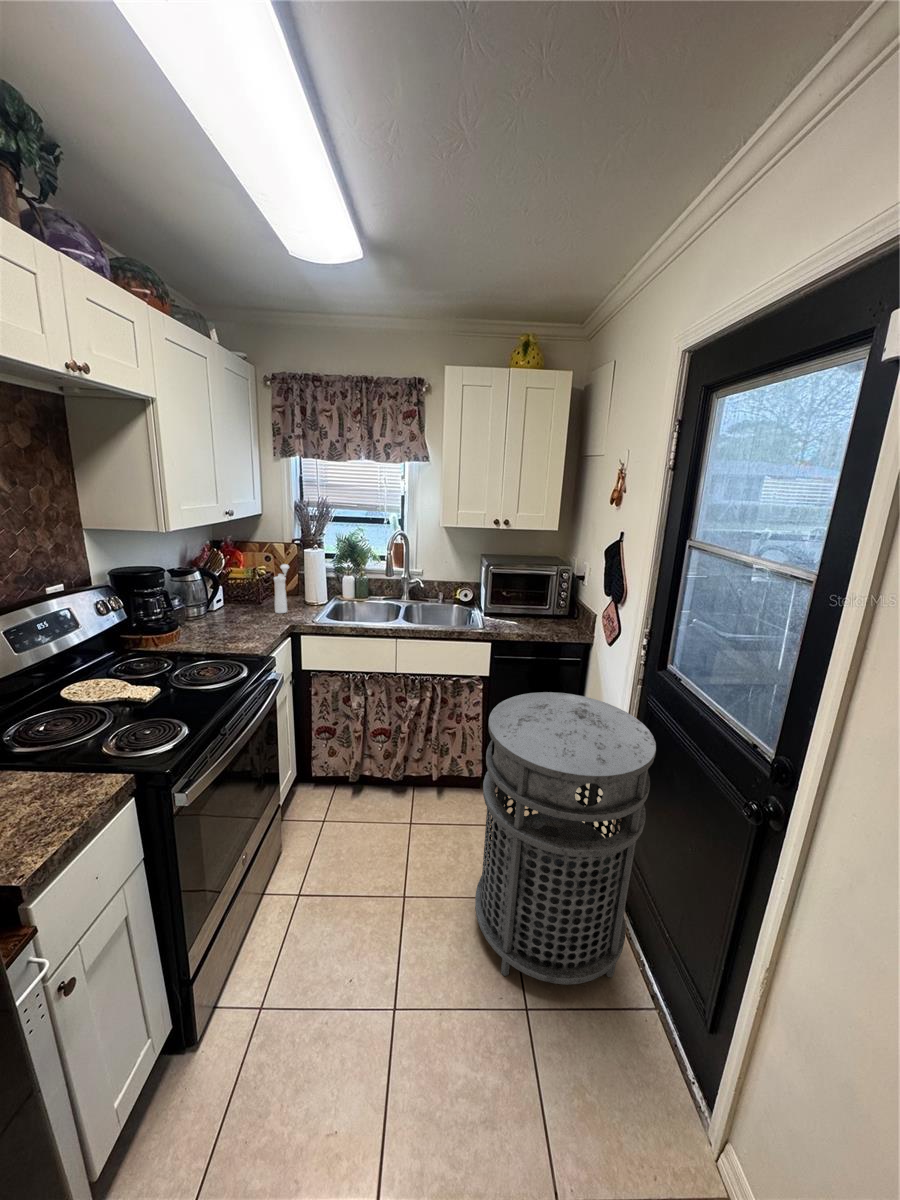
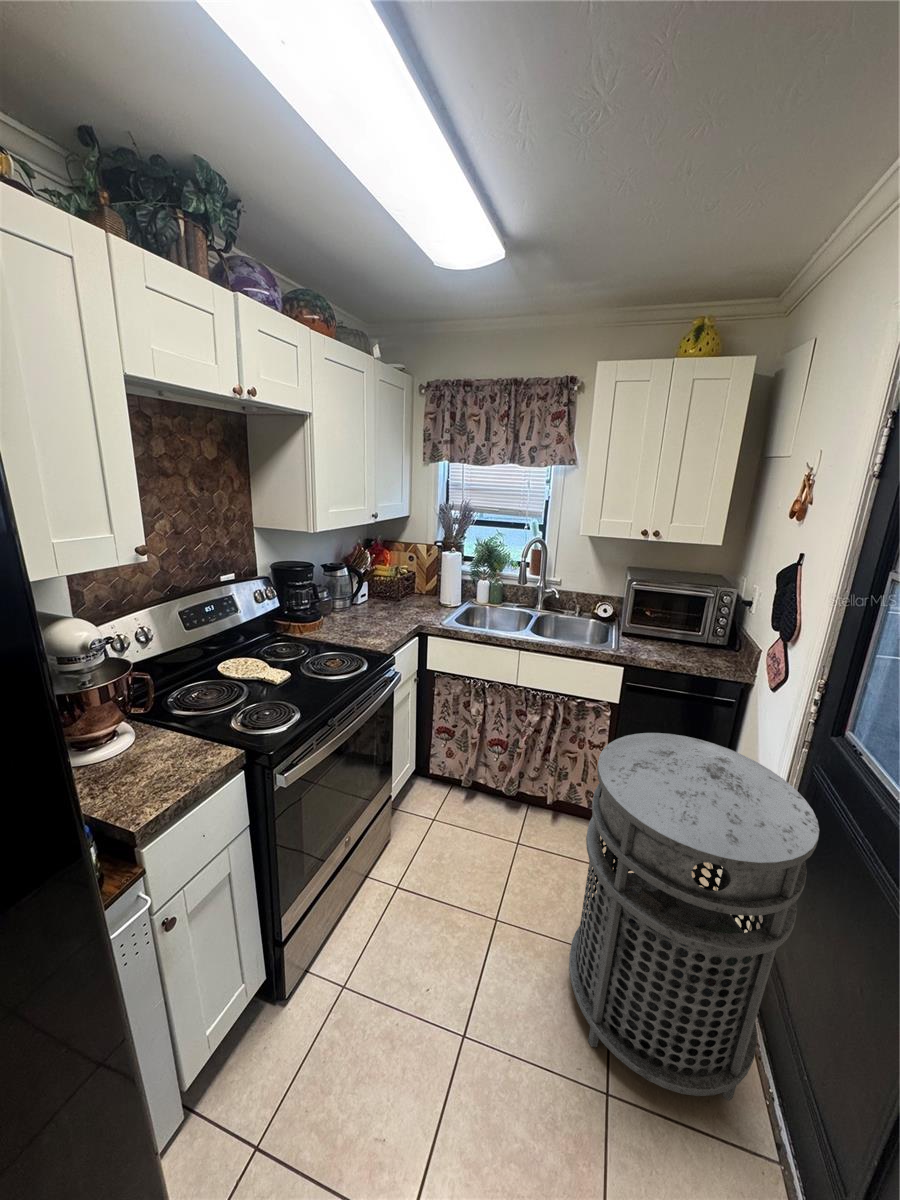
pepper mill: present [274,564,289,613] -> none [409,565,427,612]

